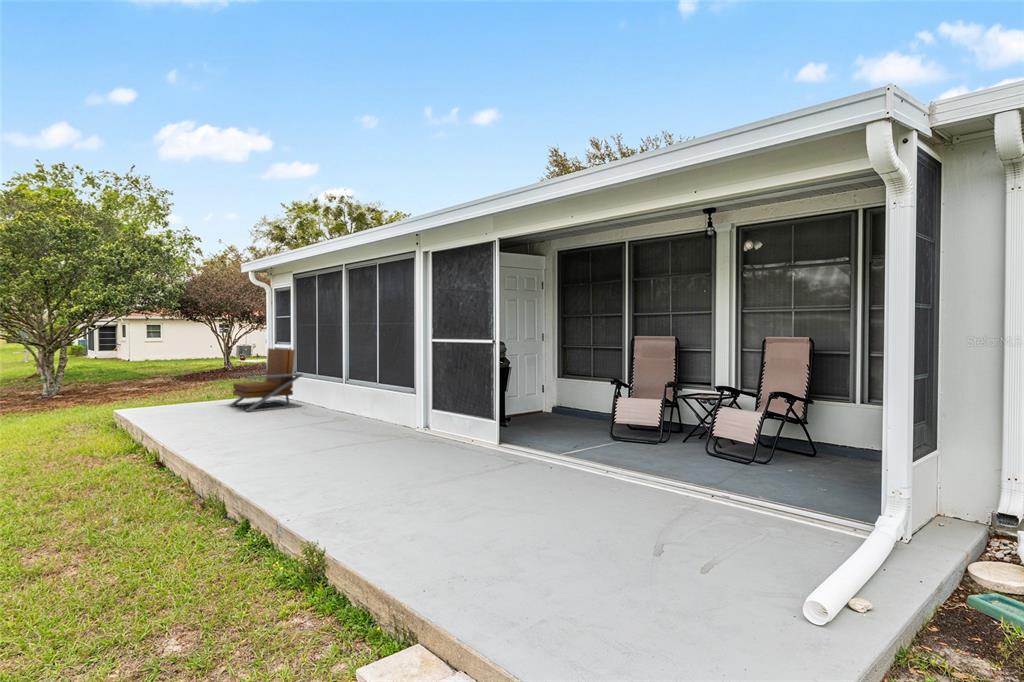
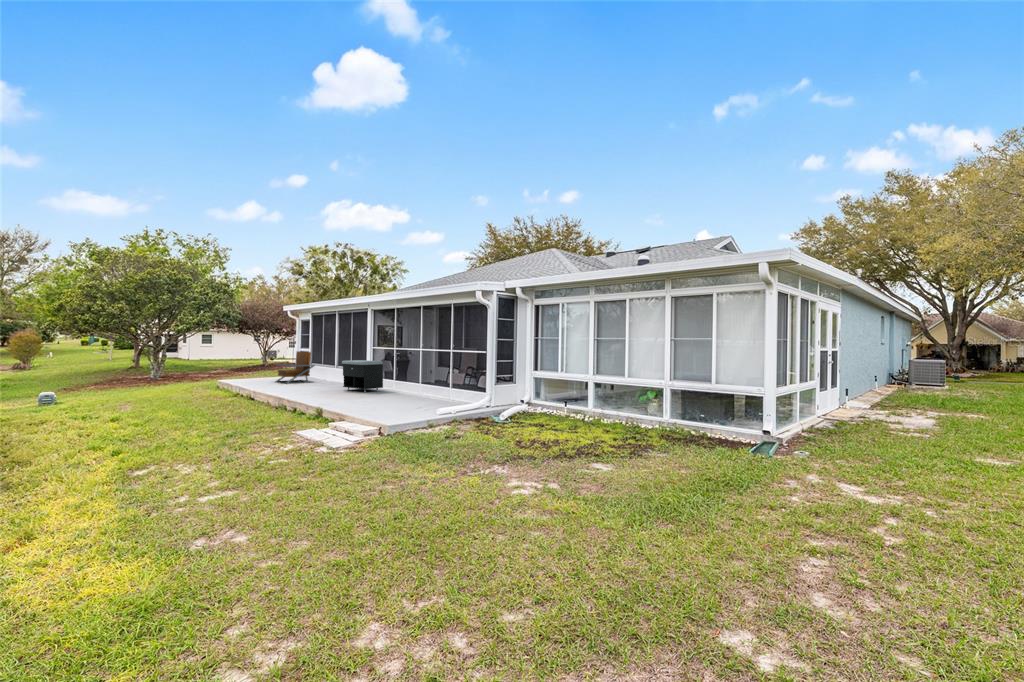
storage bench: none [361,367,456,442] -> present [342,360,383,392]

